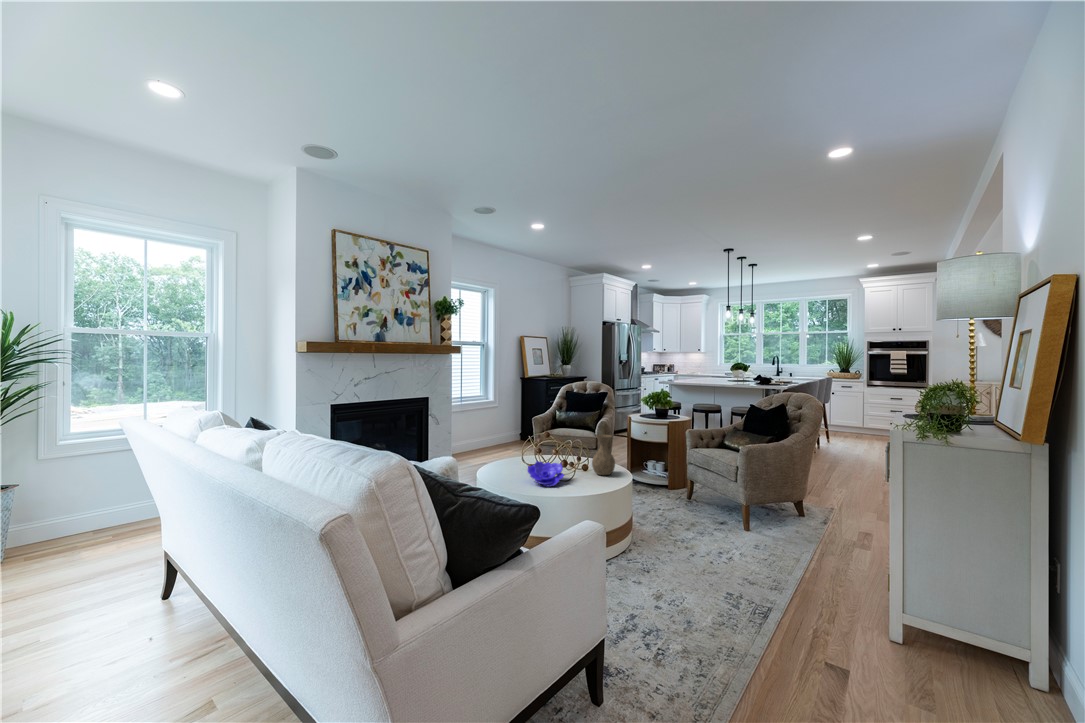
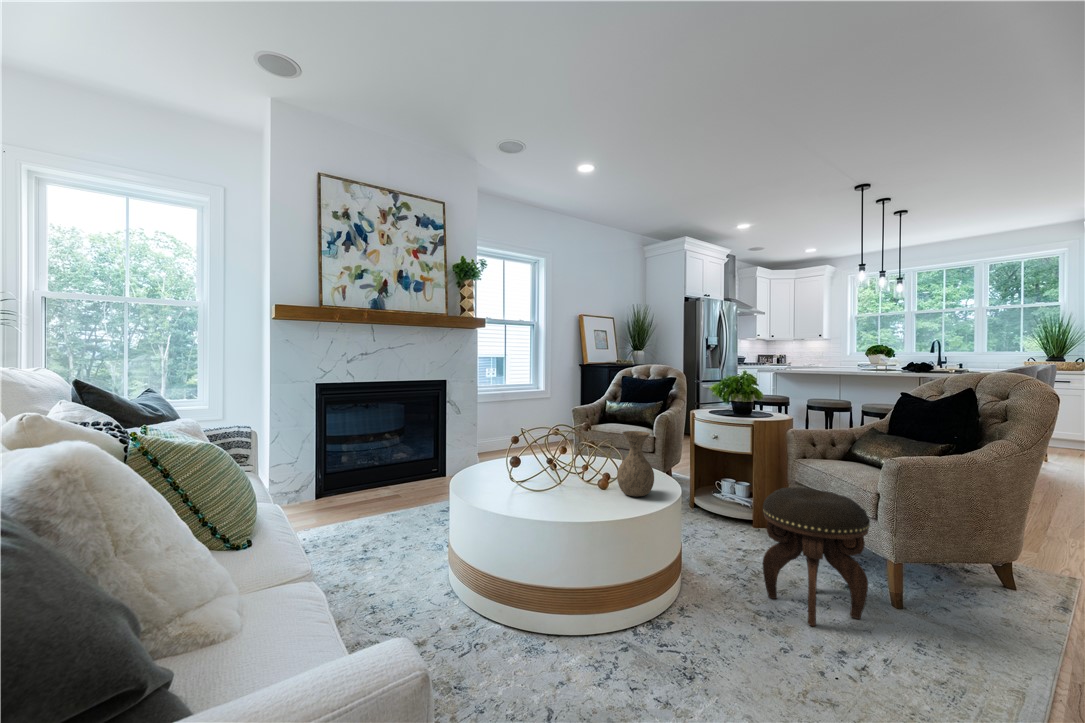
decorative bowl: present [528,461,564,486] -> none [506,467,565,511]
footstool: none [676,465,734,544] -> present [763,487,870,626]

